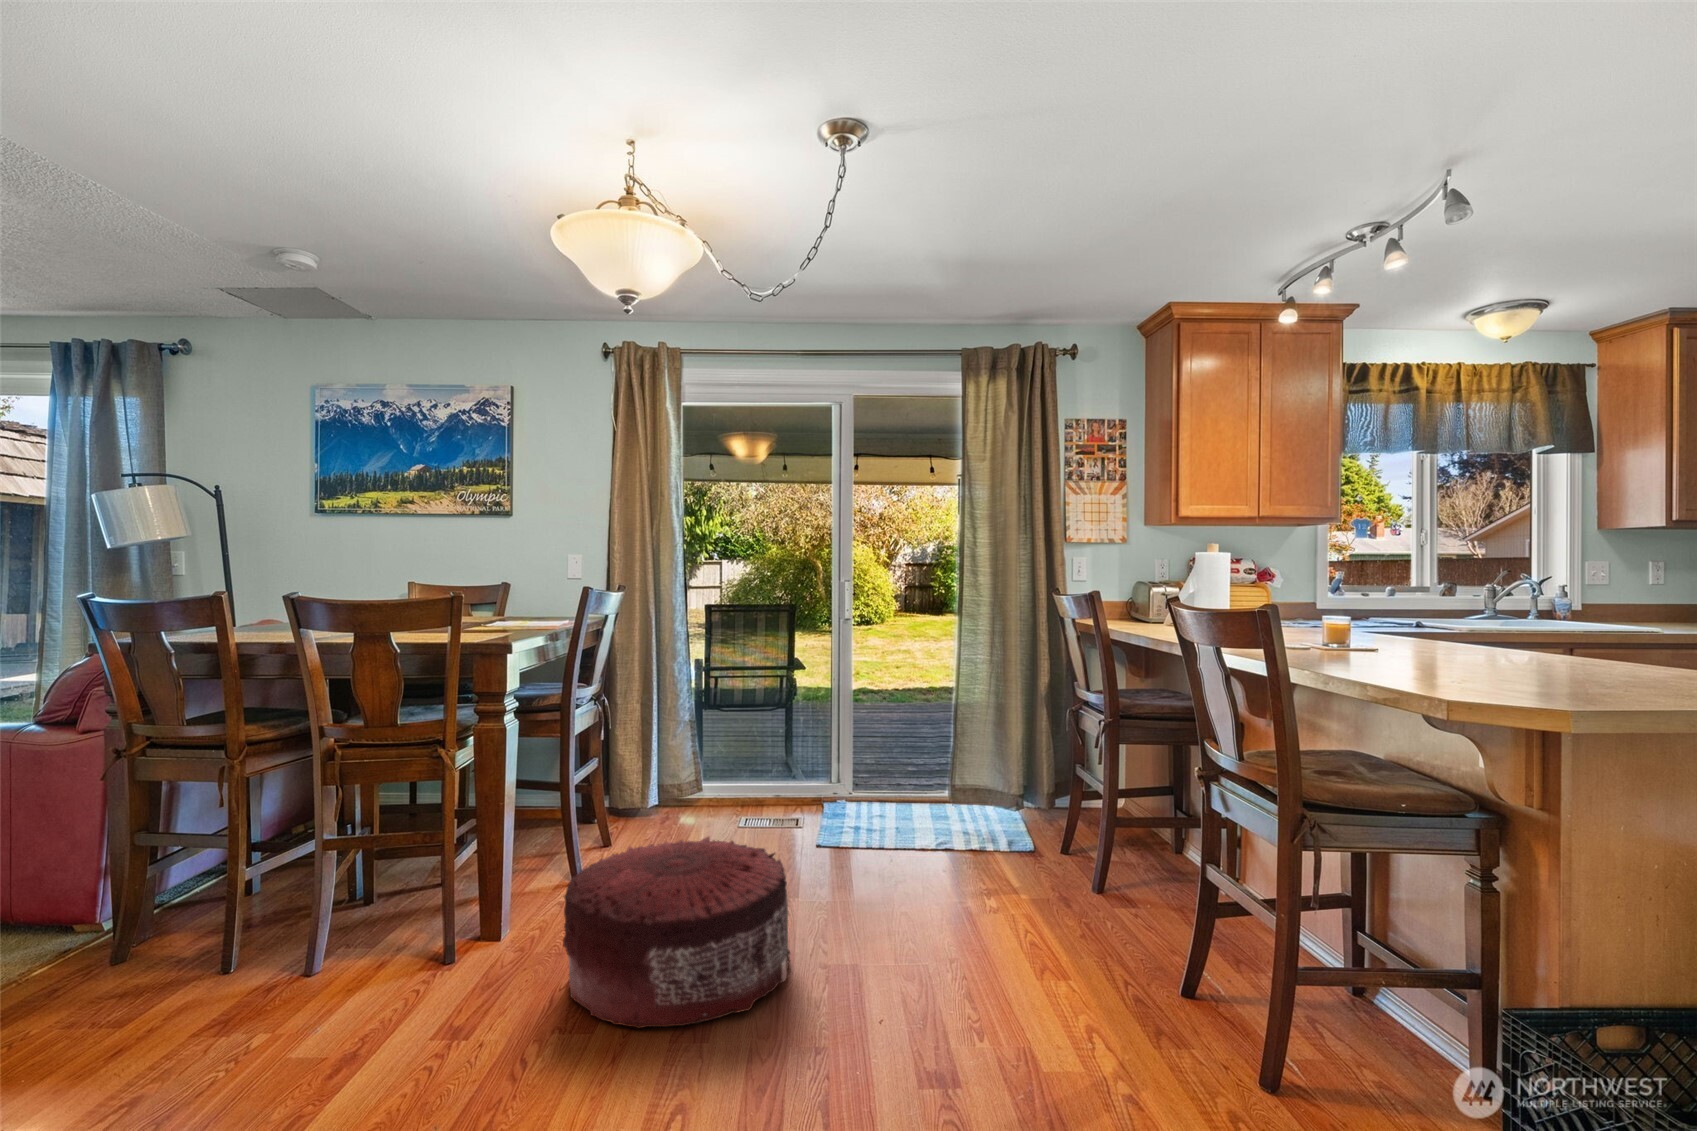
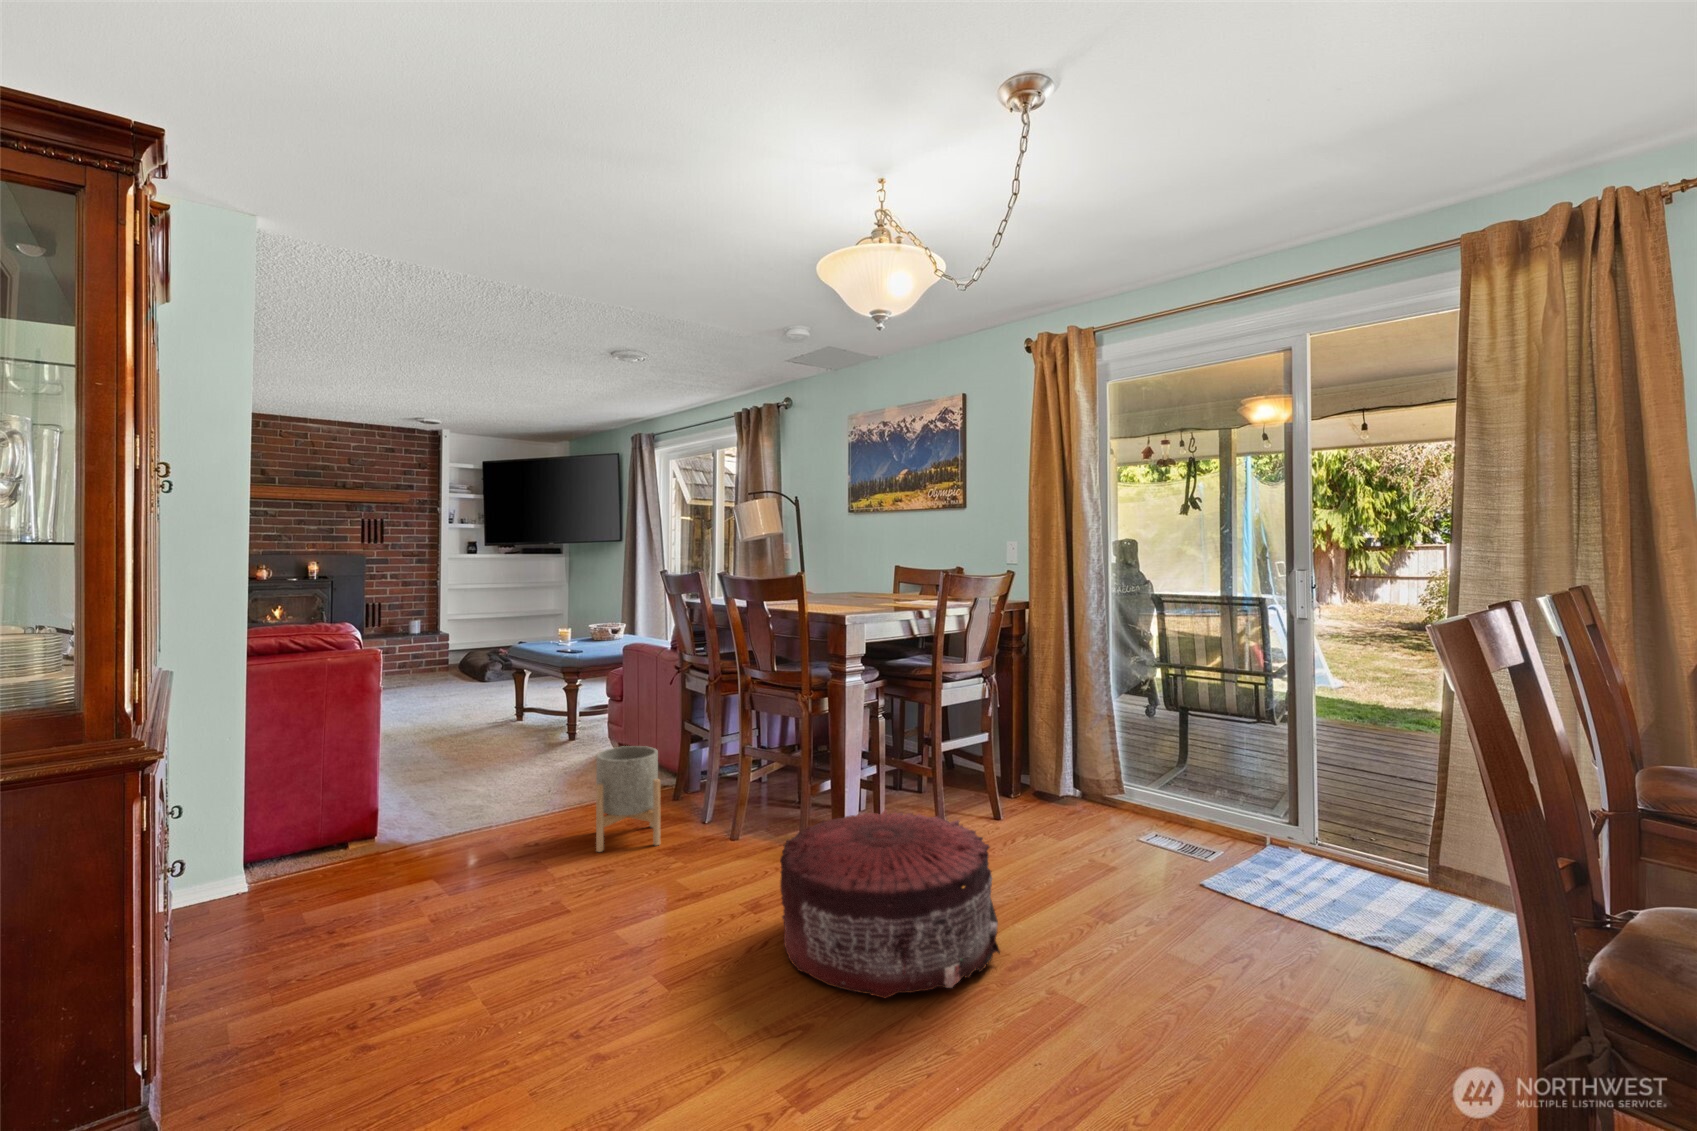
planter: none [90,859,245,1038] -> present [596,746,660,852]

